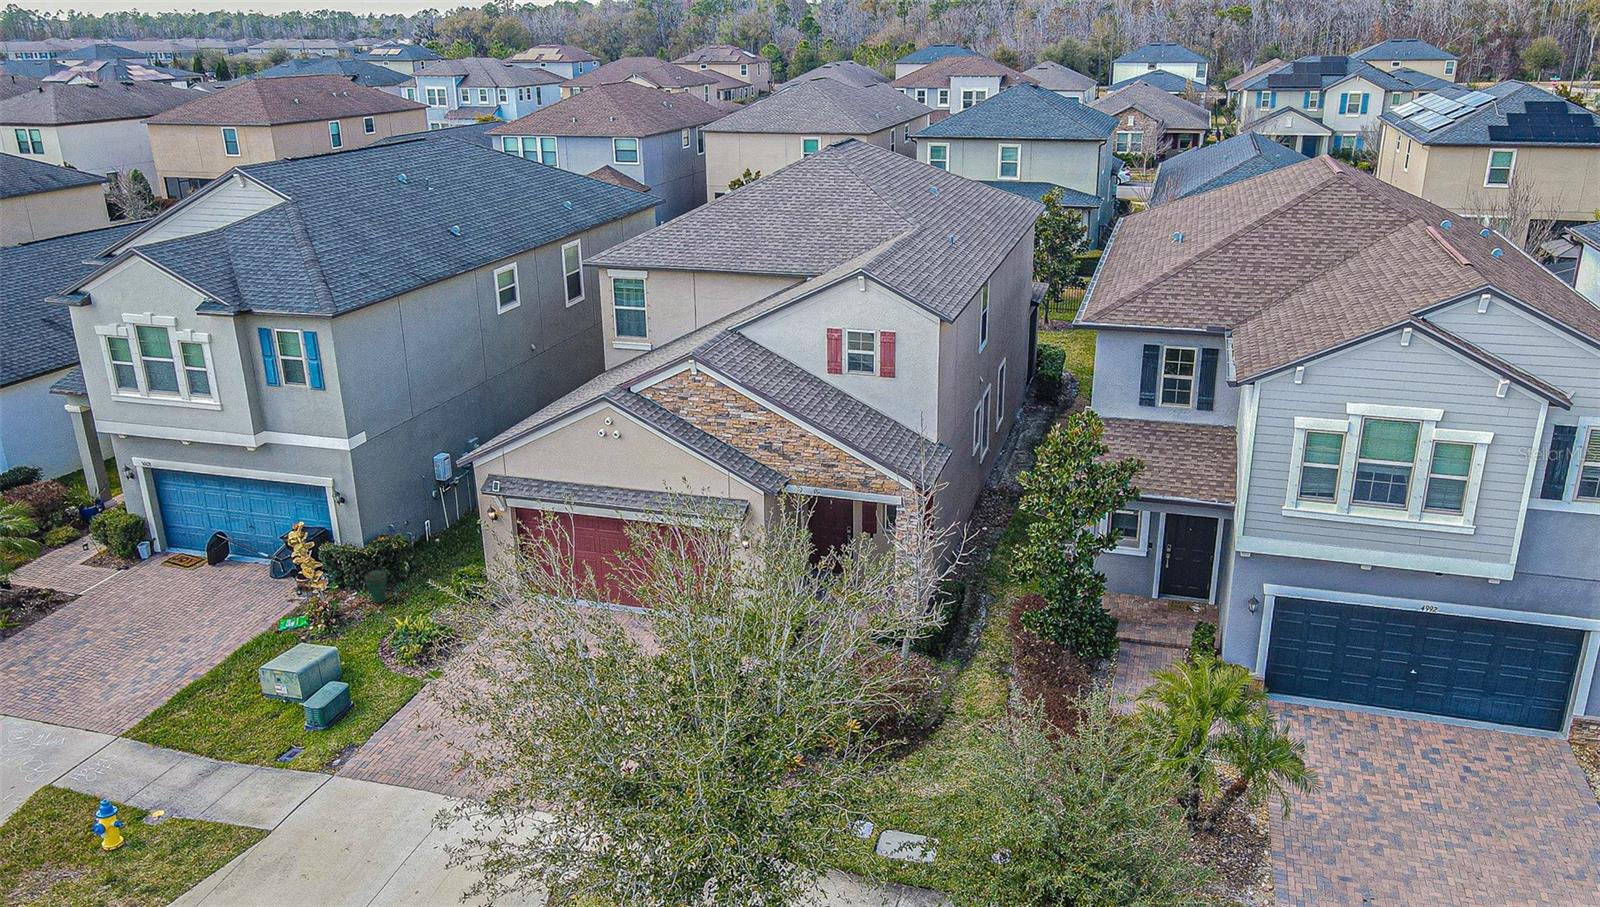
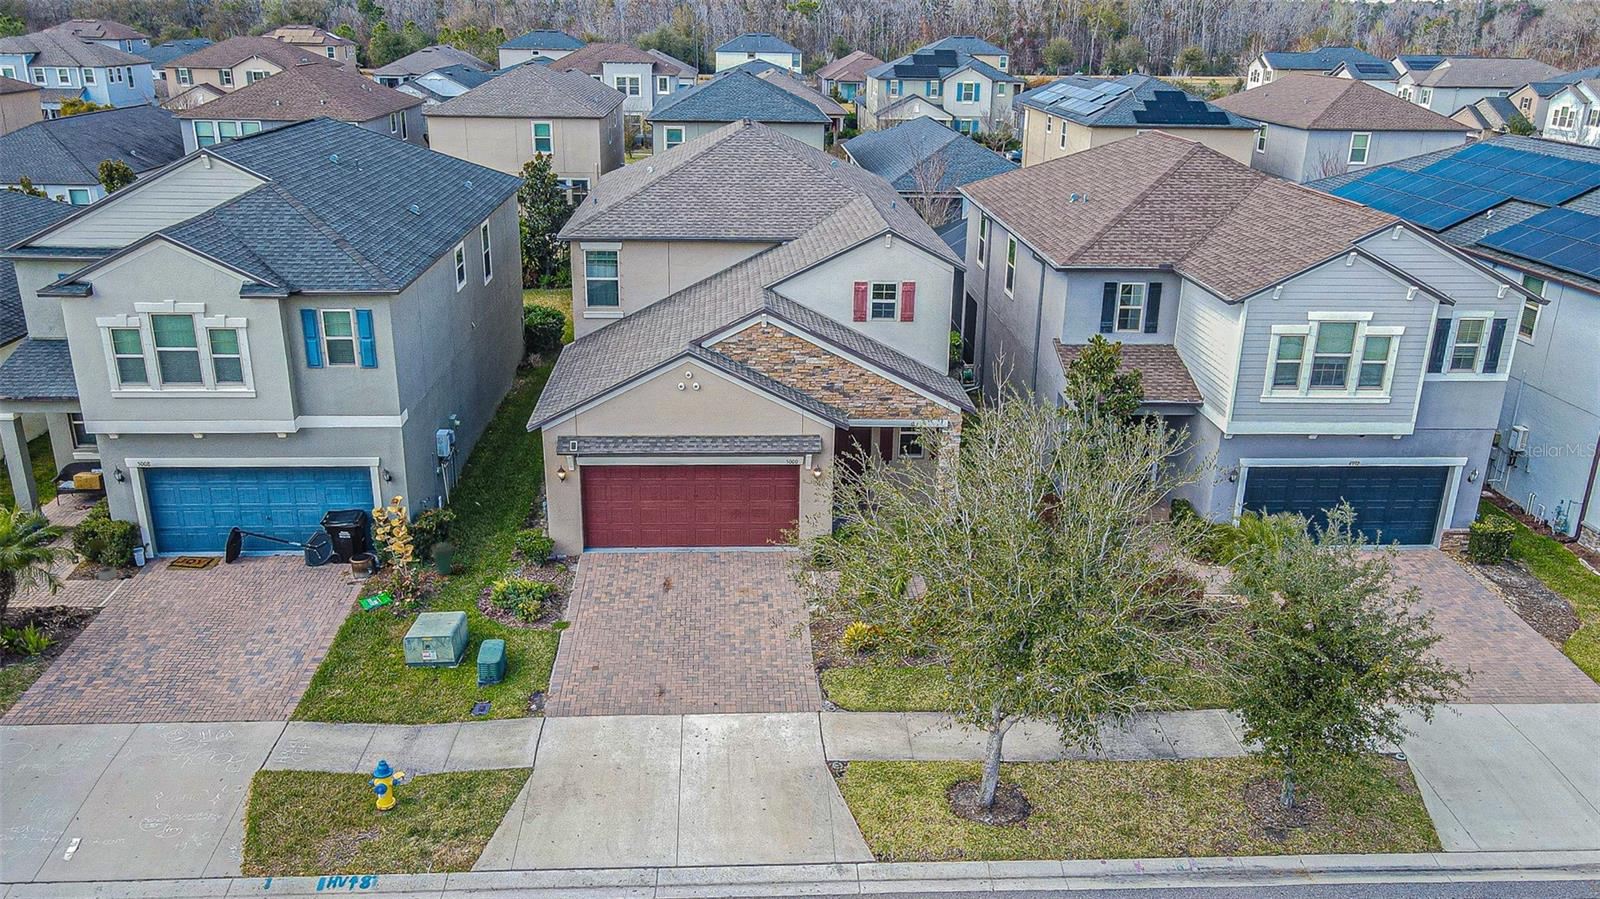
potted tree: none [88,531,116,570] -> present [89,540,117,580]

